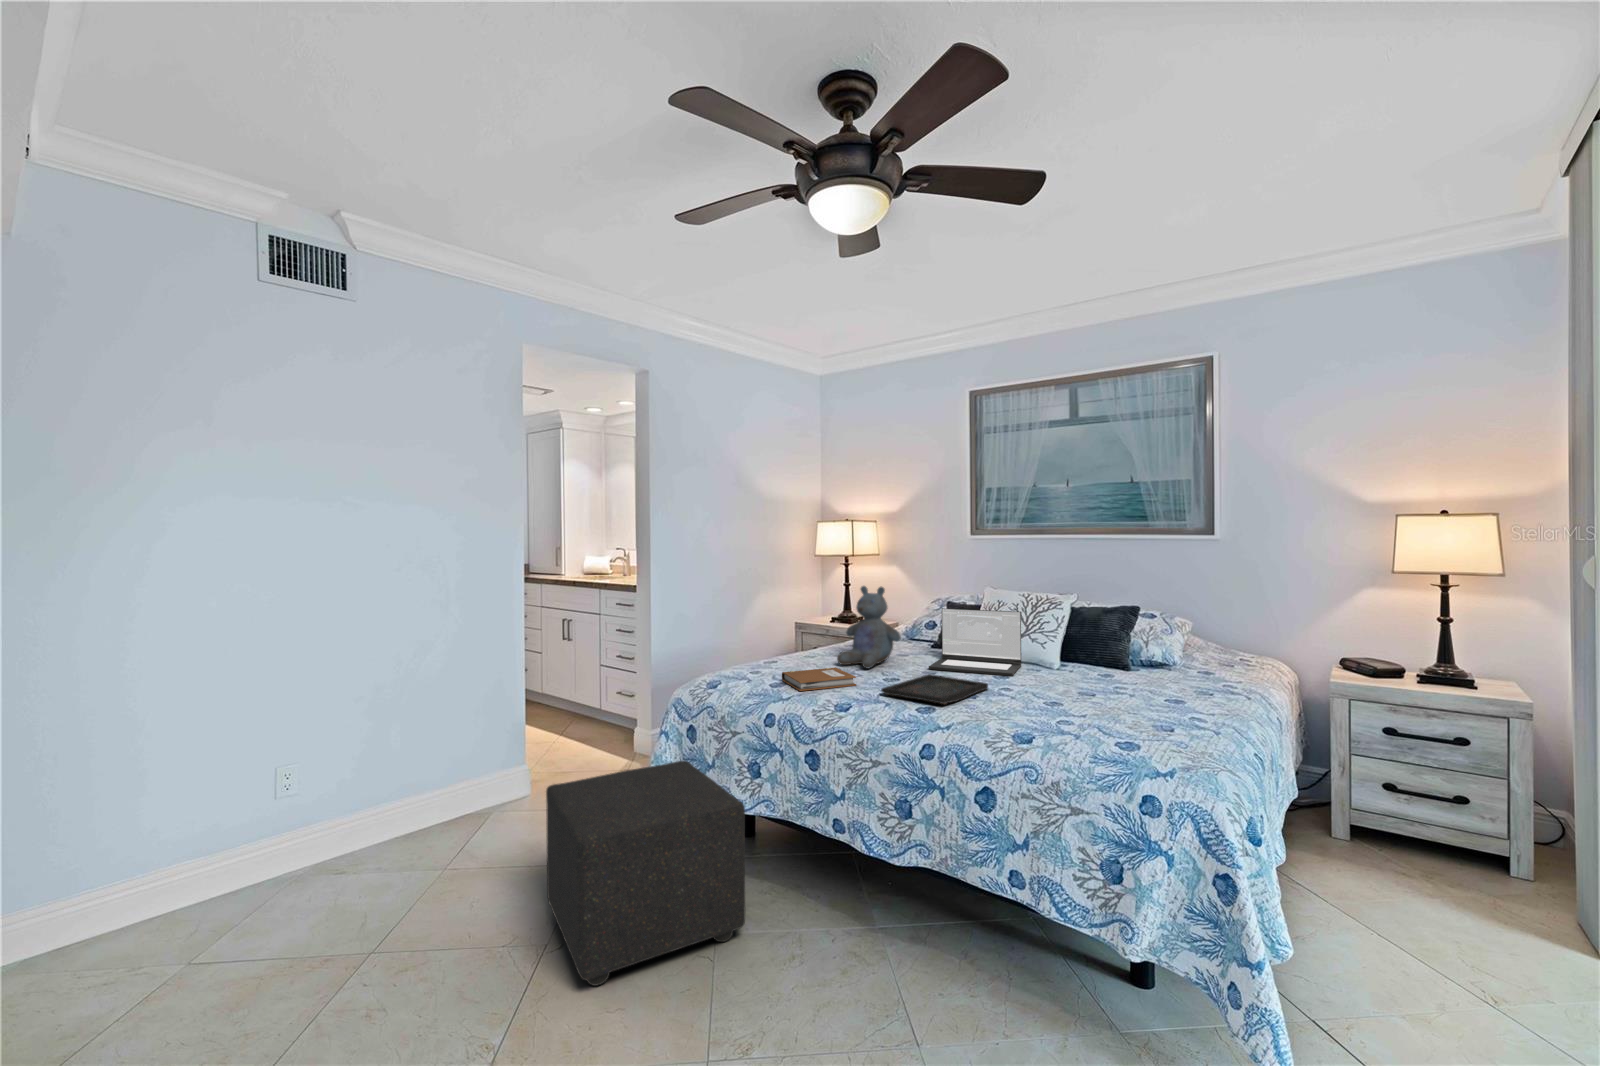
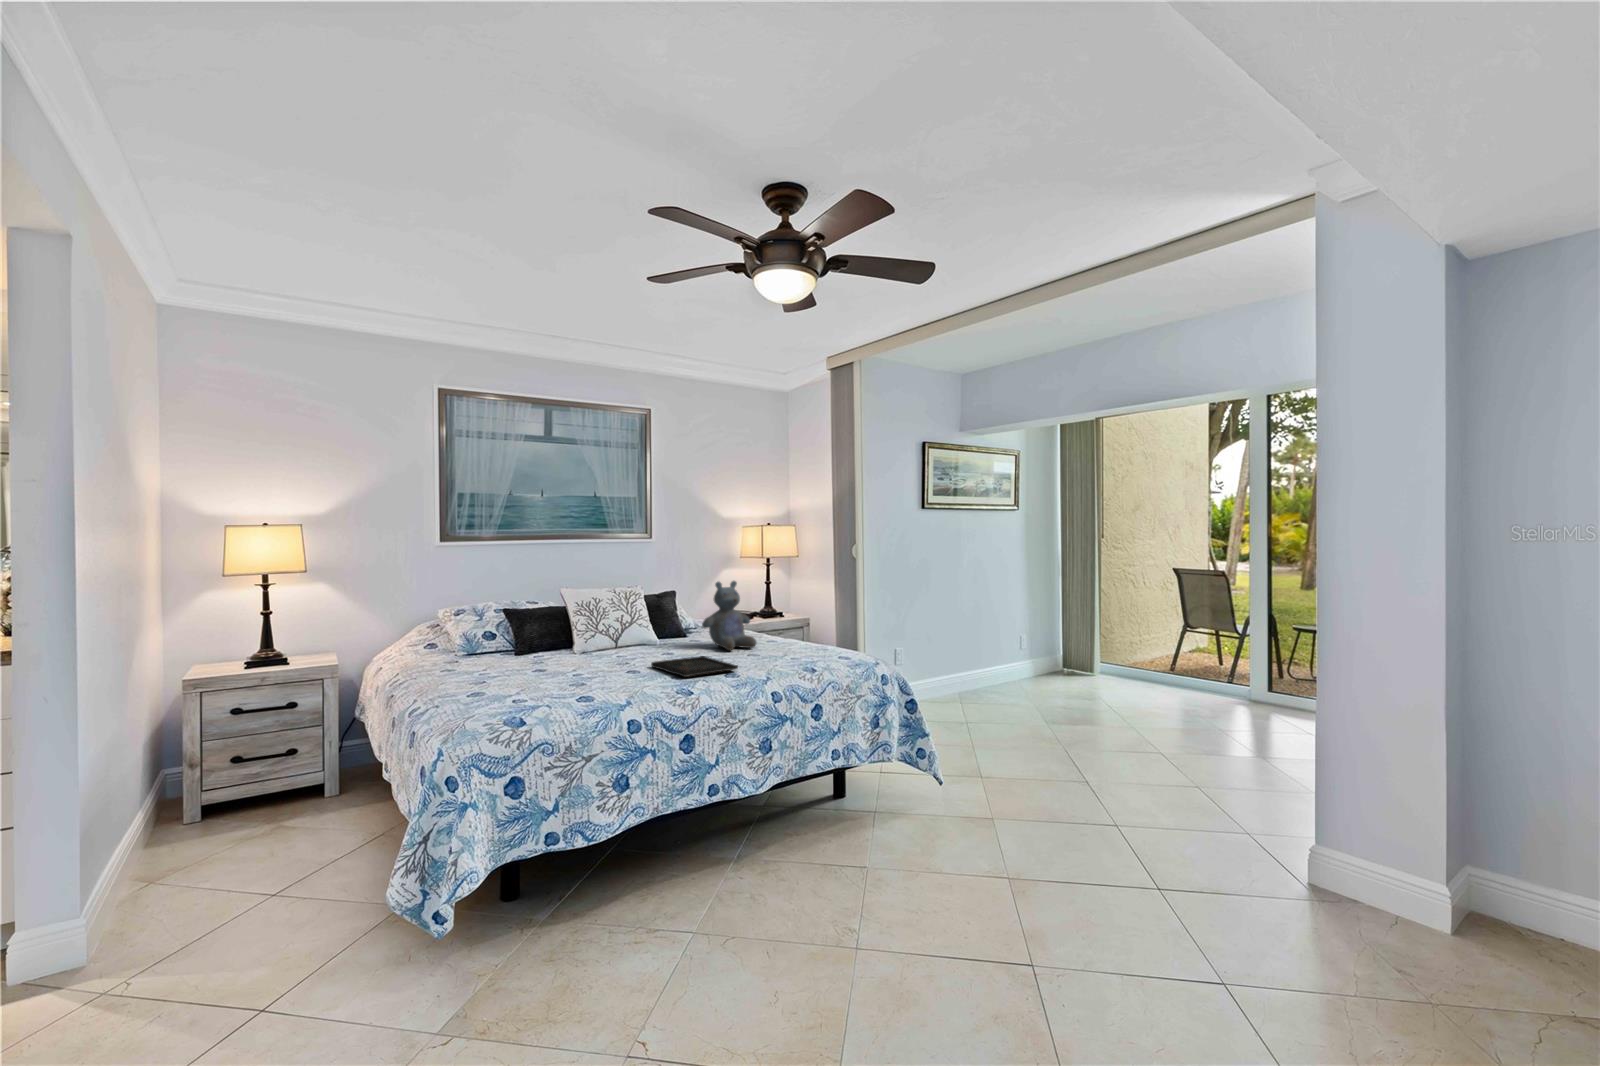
stuffed bear: present [837,586,901,669] -> present [702,581,757,651]
laptop: present [929,608,1021,676] -> none [588,604,674,663]
notebook: present [782,668,856,691] -> none [578,673,637,696]
ottoman: present [546,760,745,986] -> none [596,777,787,1008]

